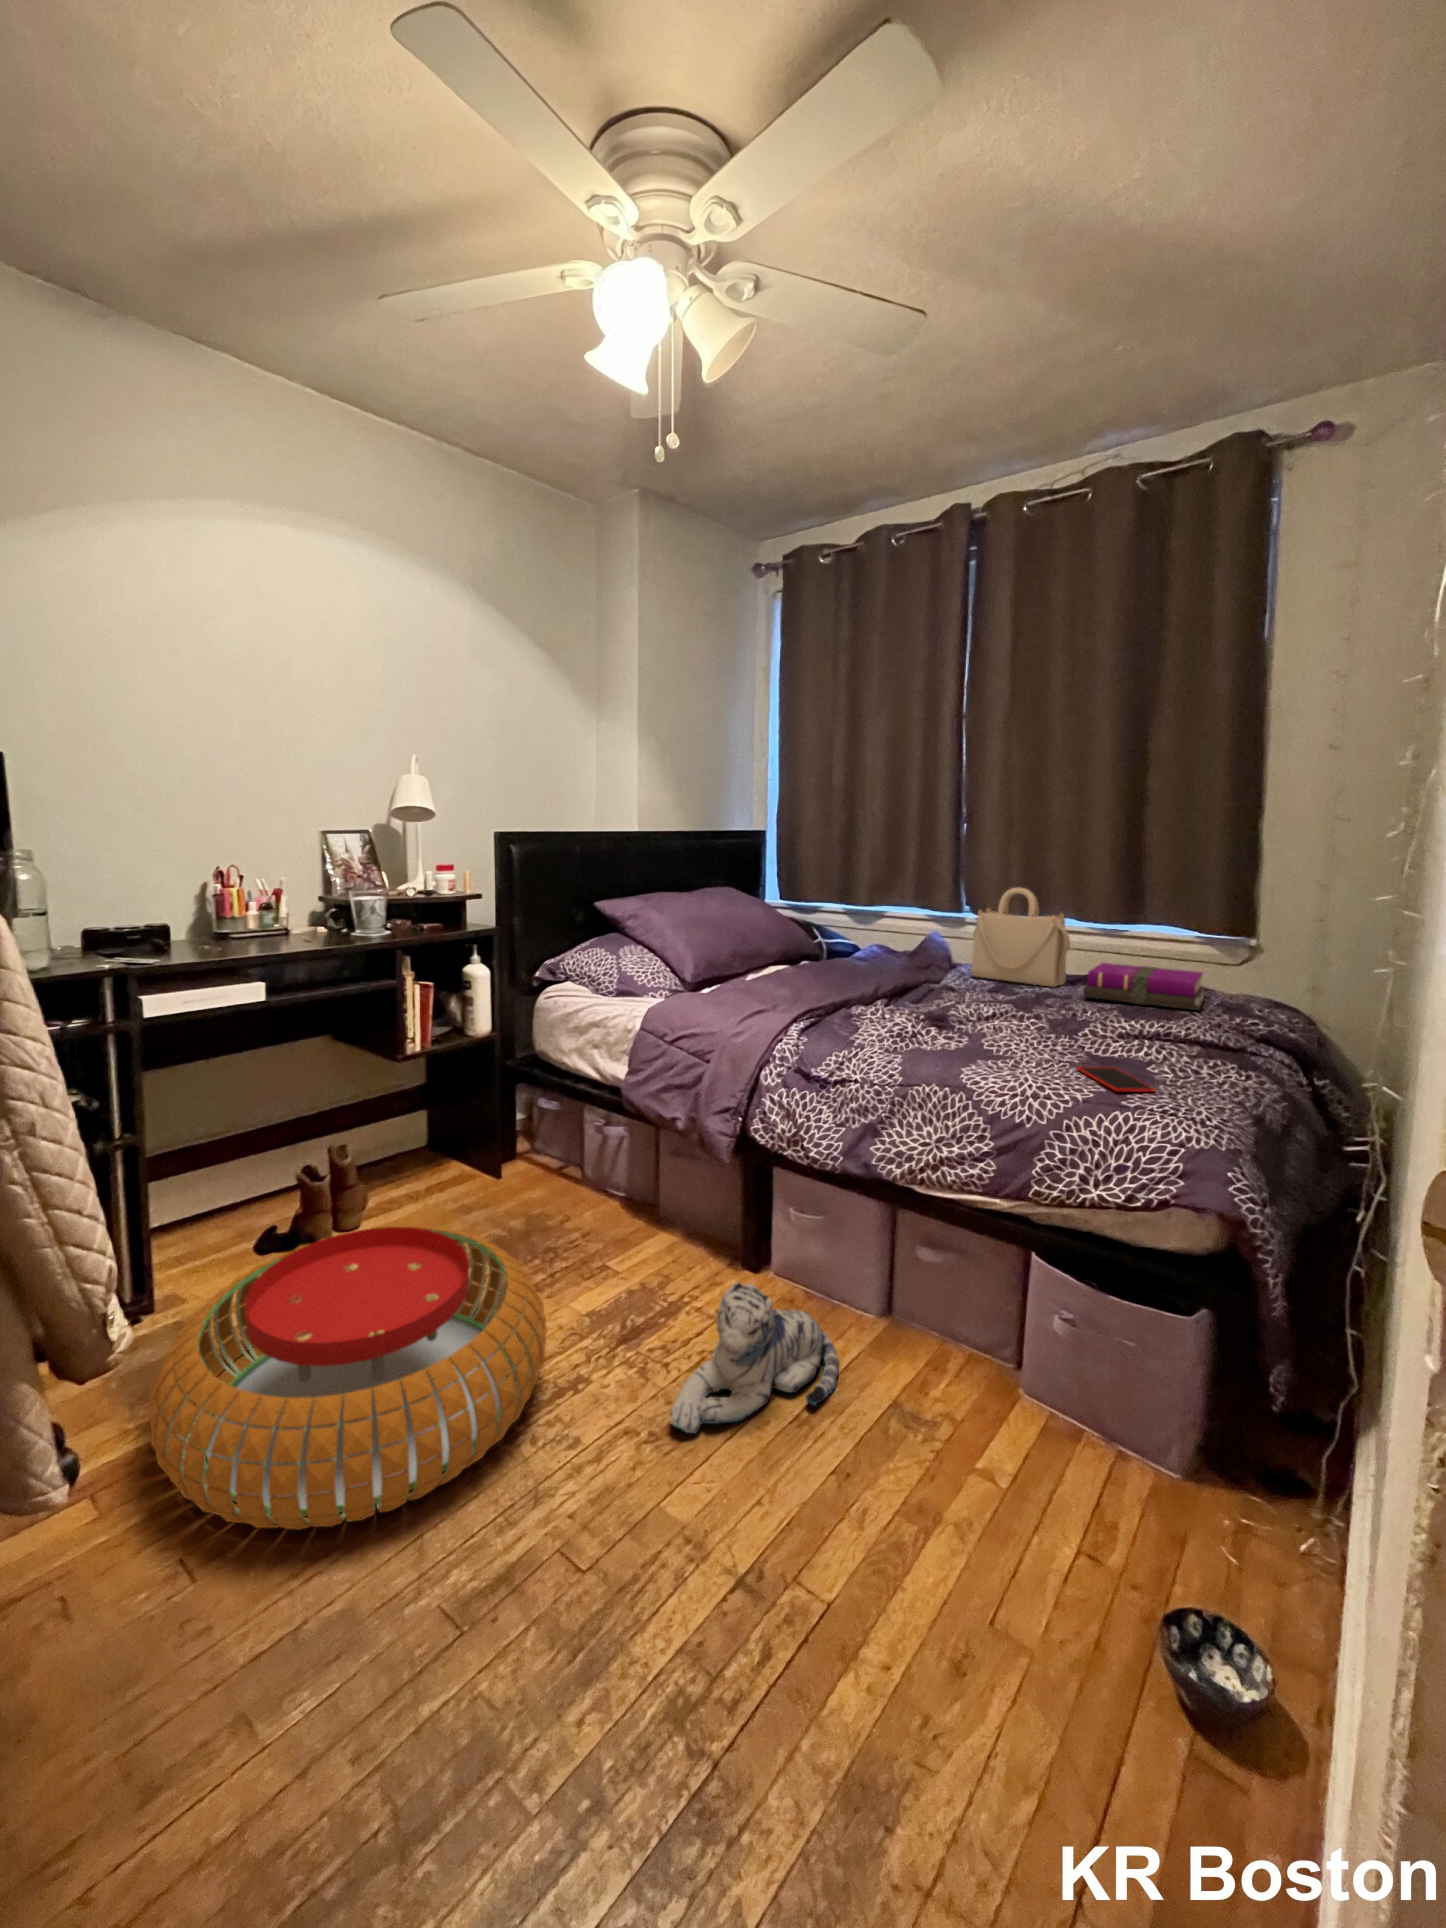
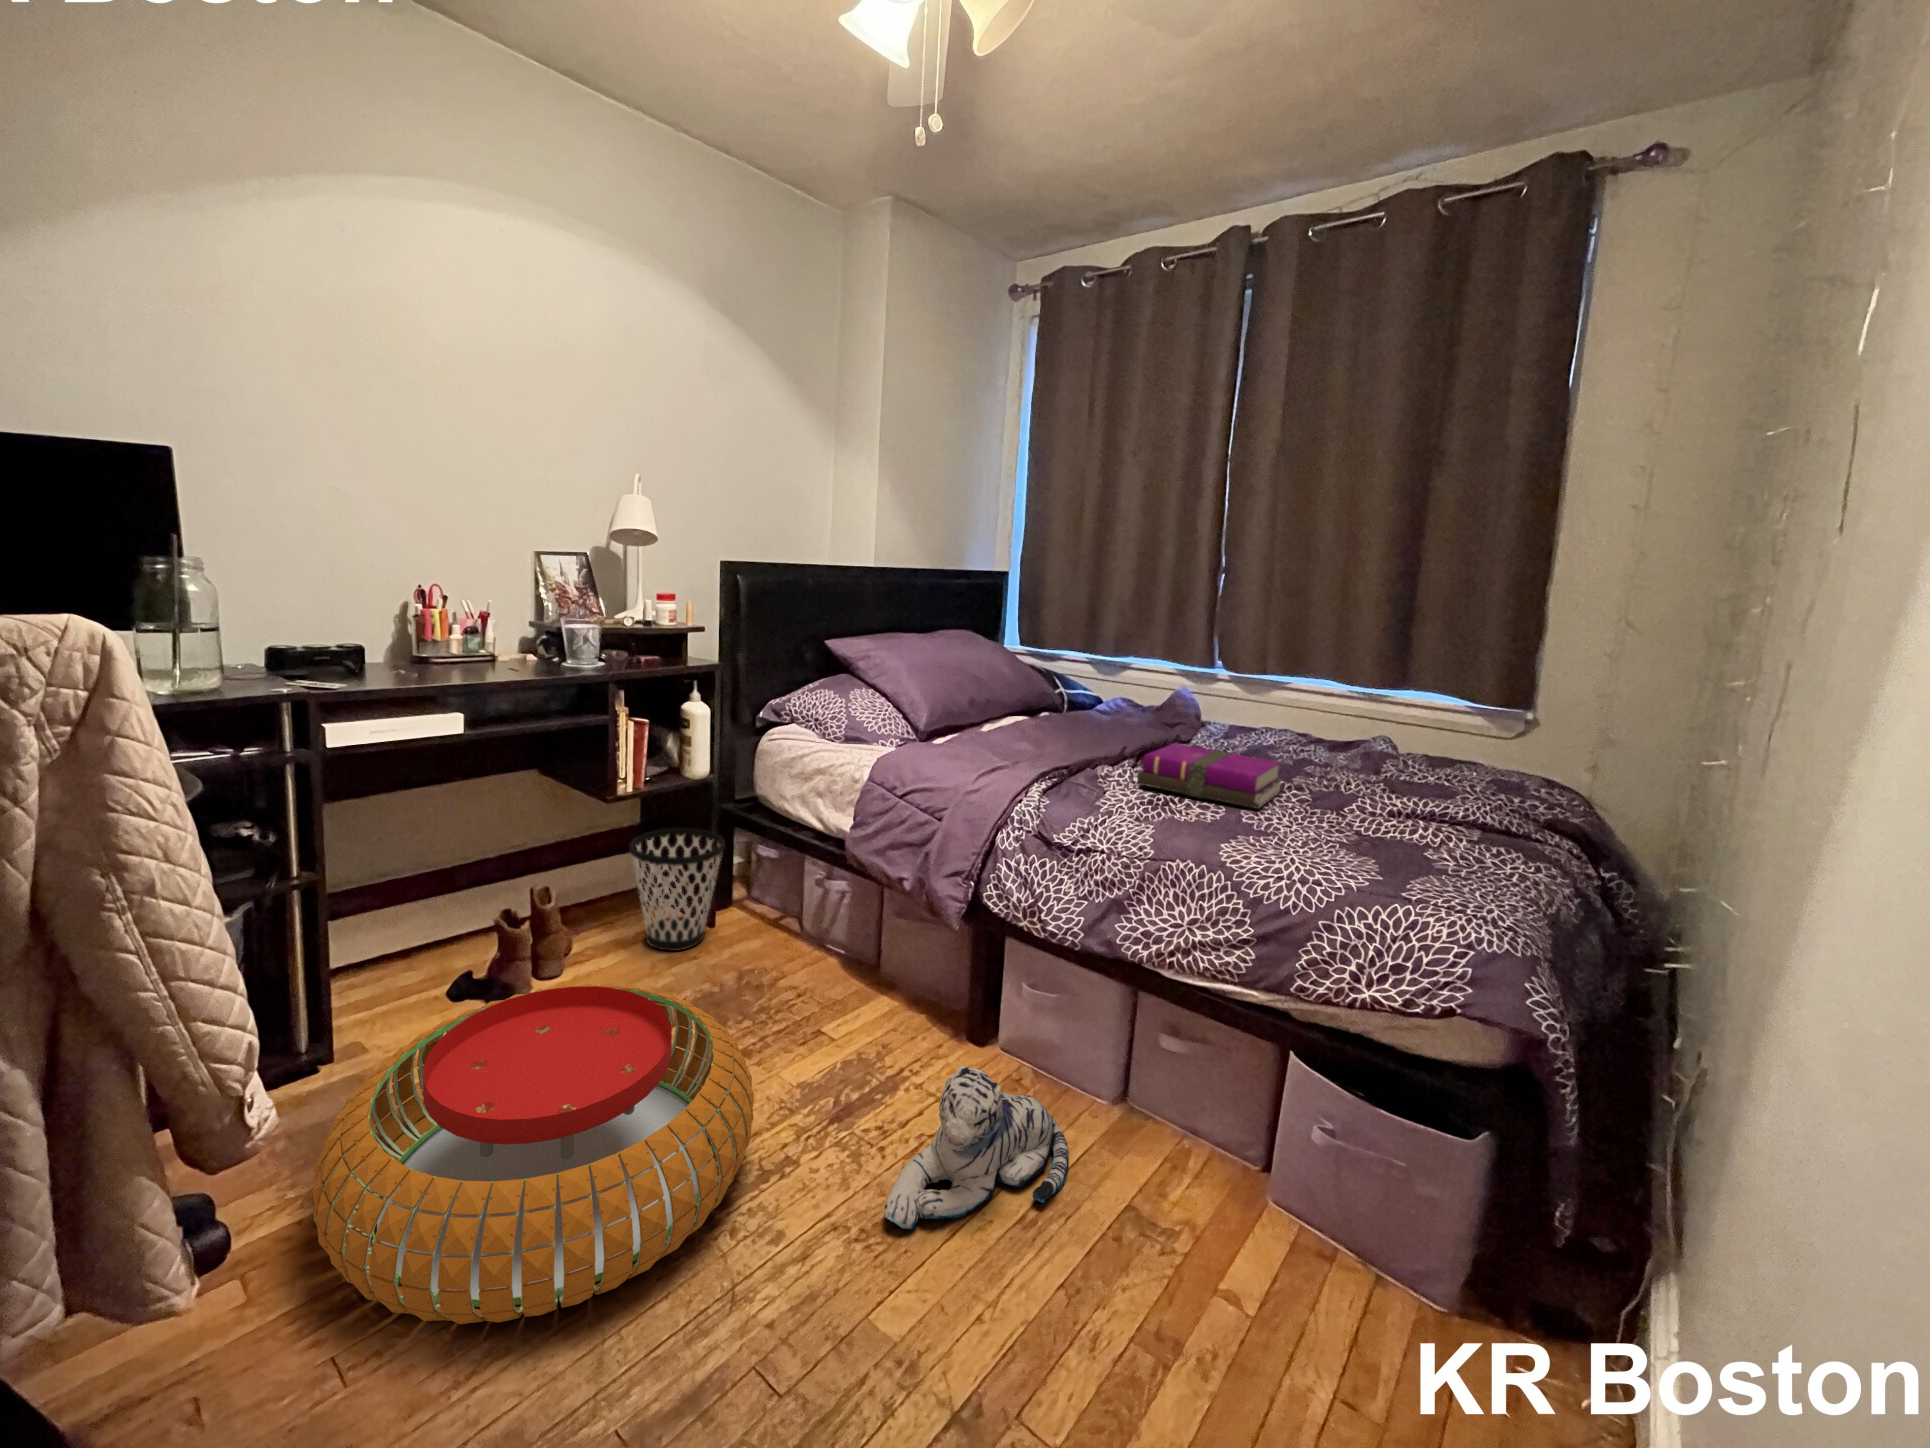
handbag: present [971,888,1070,987] -> none [1225,647,1335,755]
notebook: present [1083,963,1205,1010] -> present [1137,743,1282,809]
smartphone: present [1078,1067,1156,1092] -> none [1348,850,1439,883]
wastebasket: none [420,1083,510,1199] -> present [629,827,725,951]

